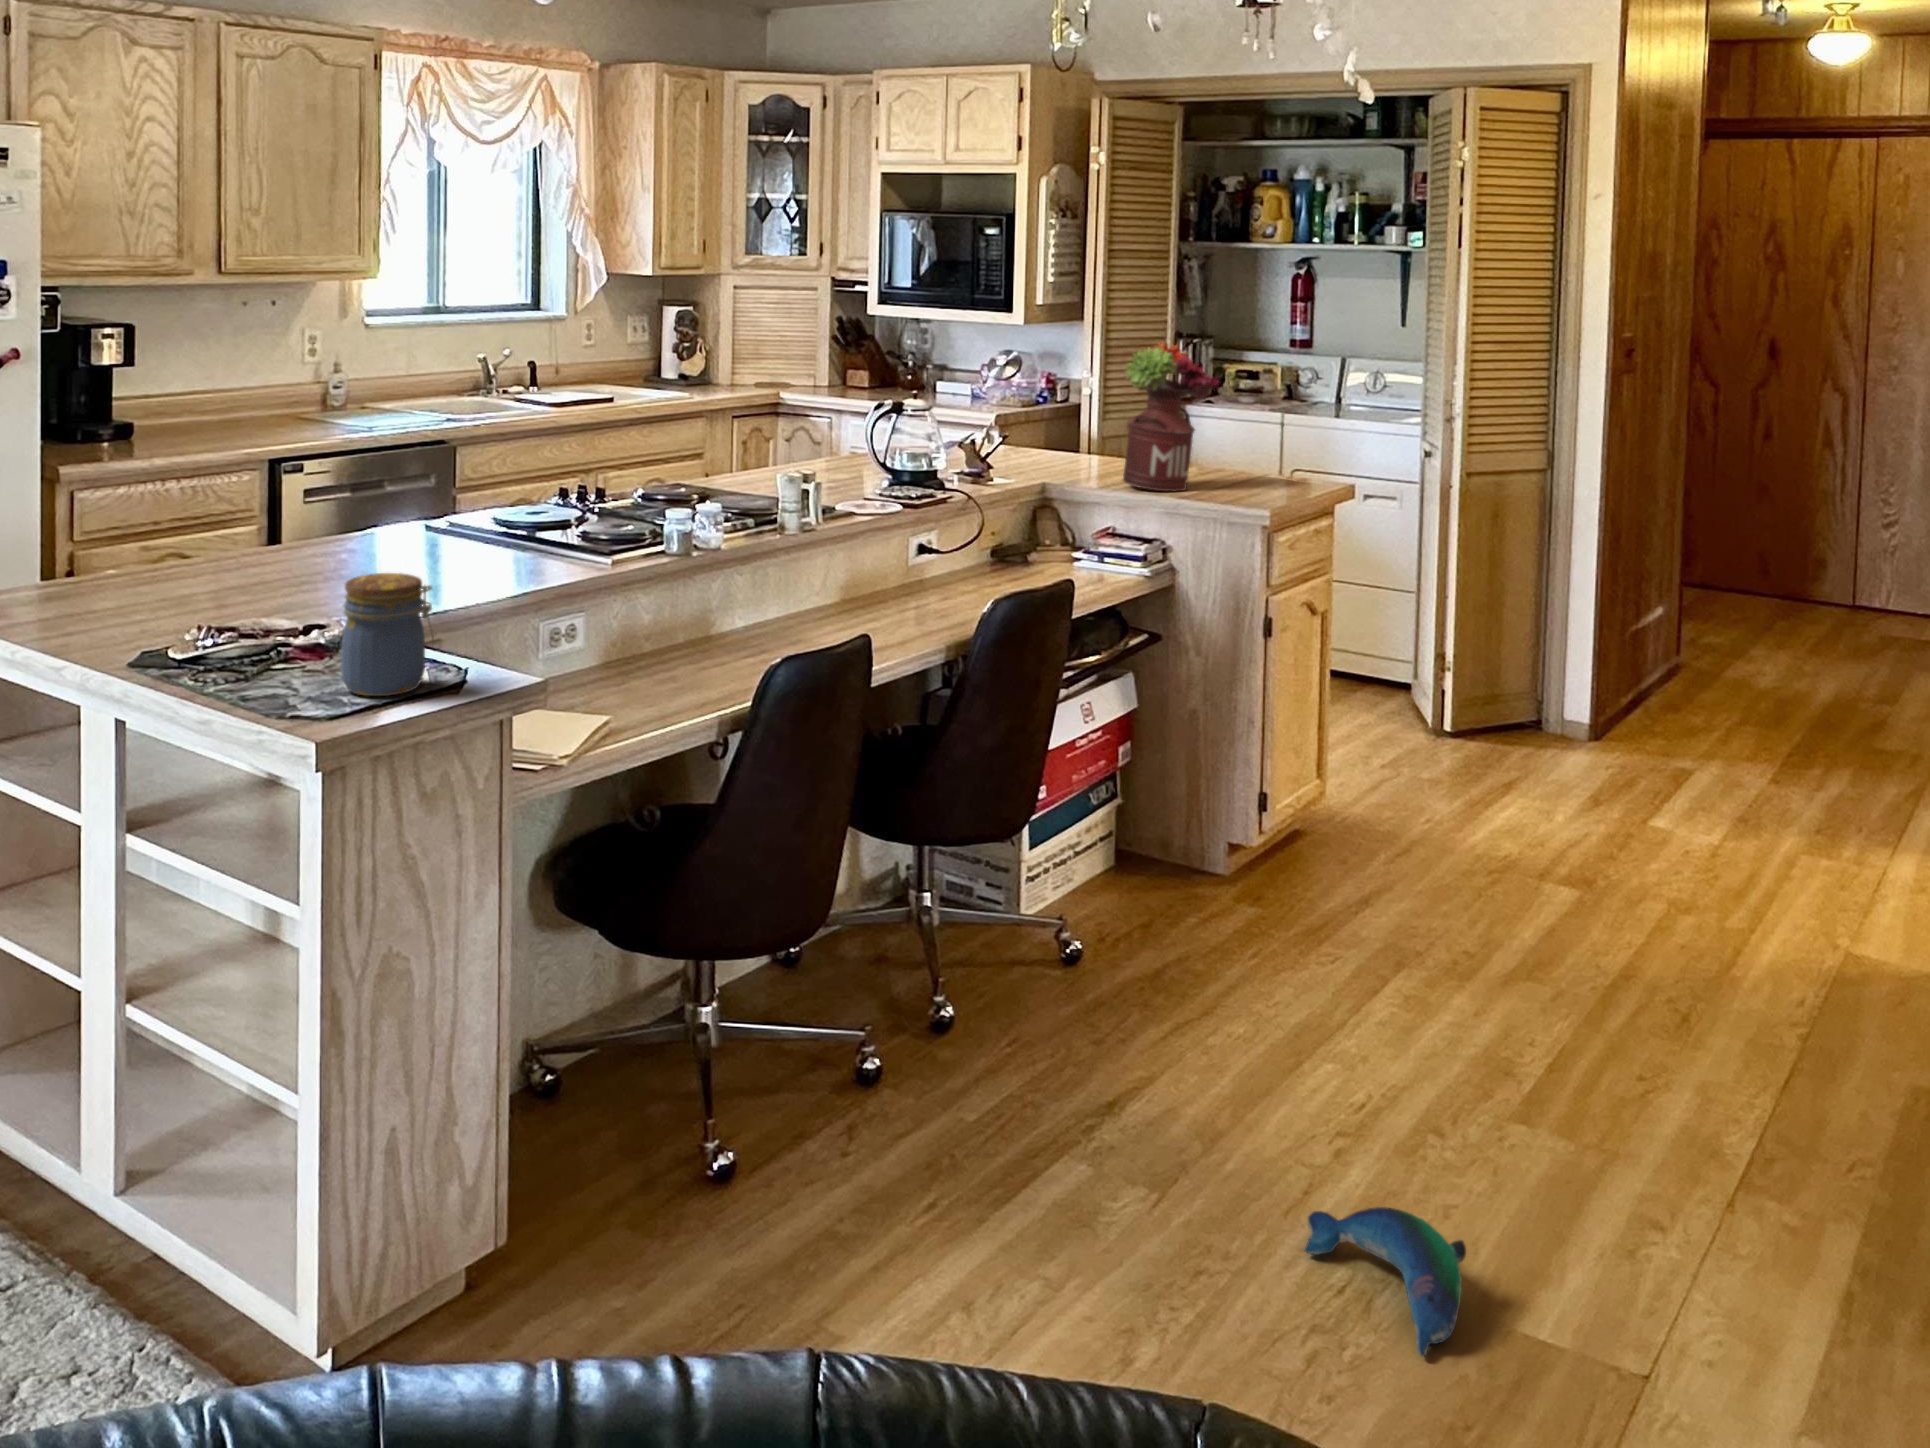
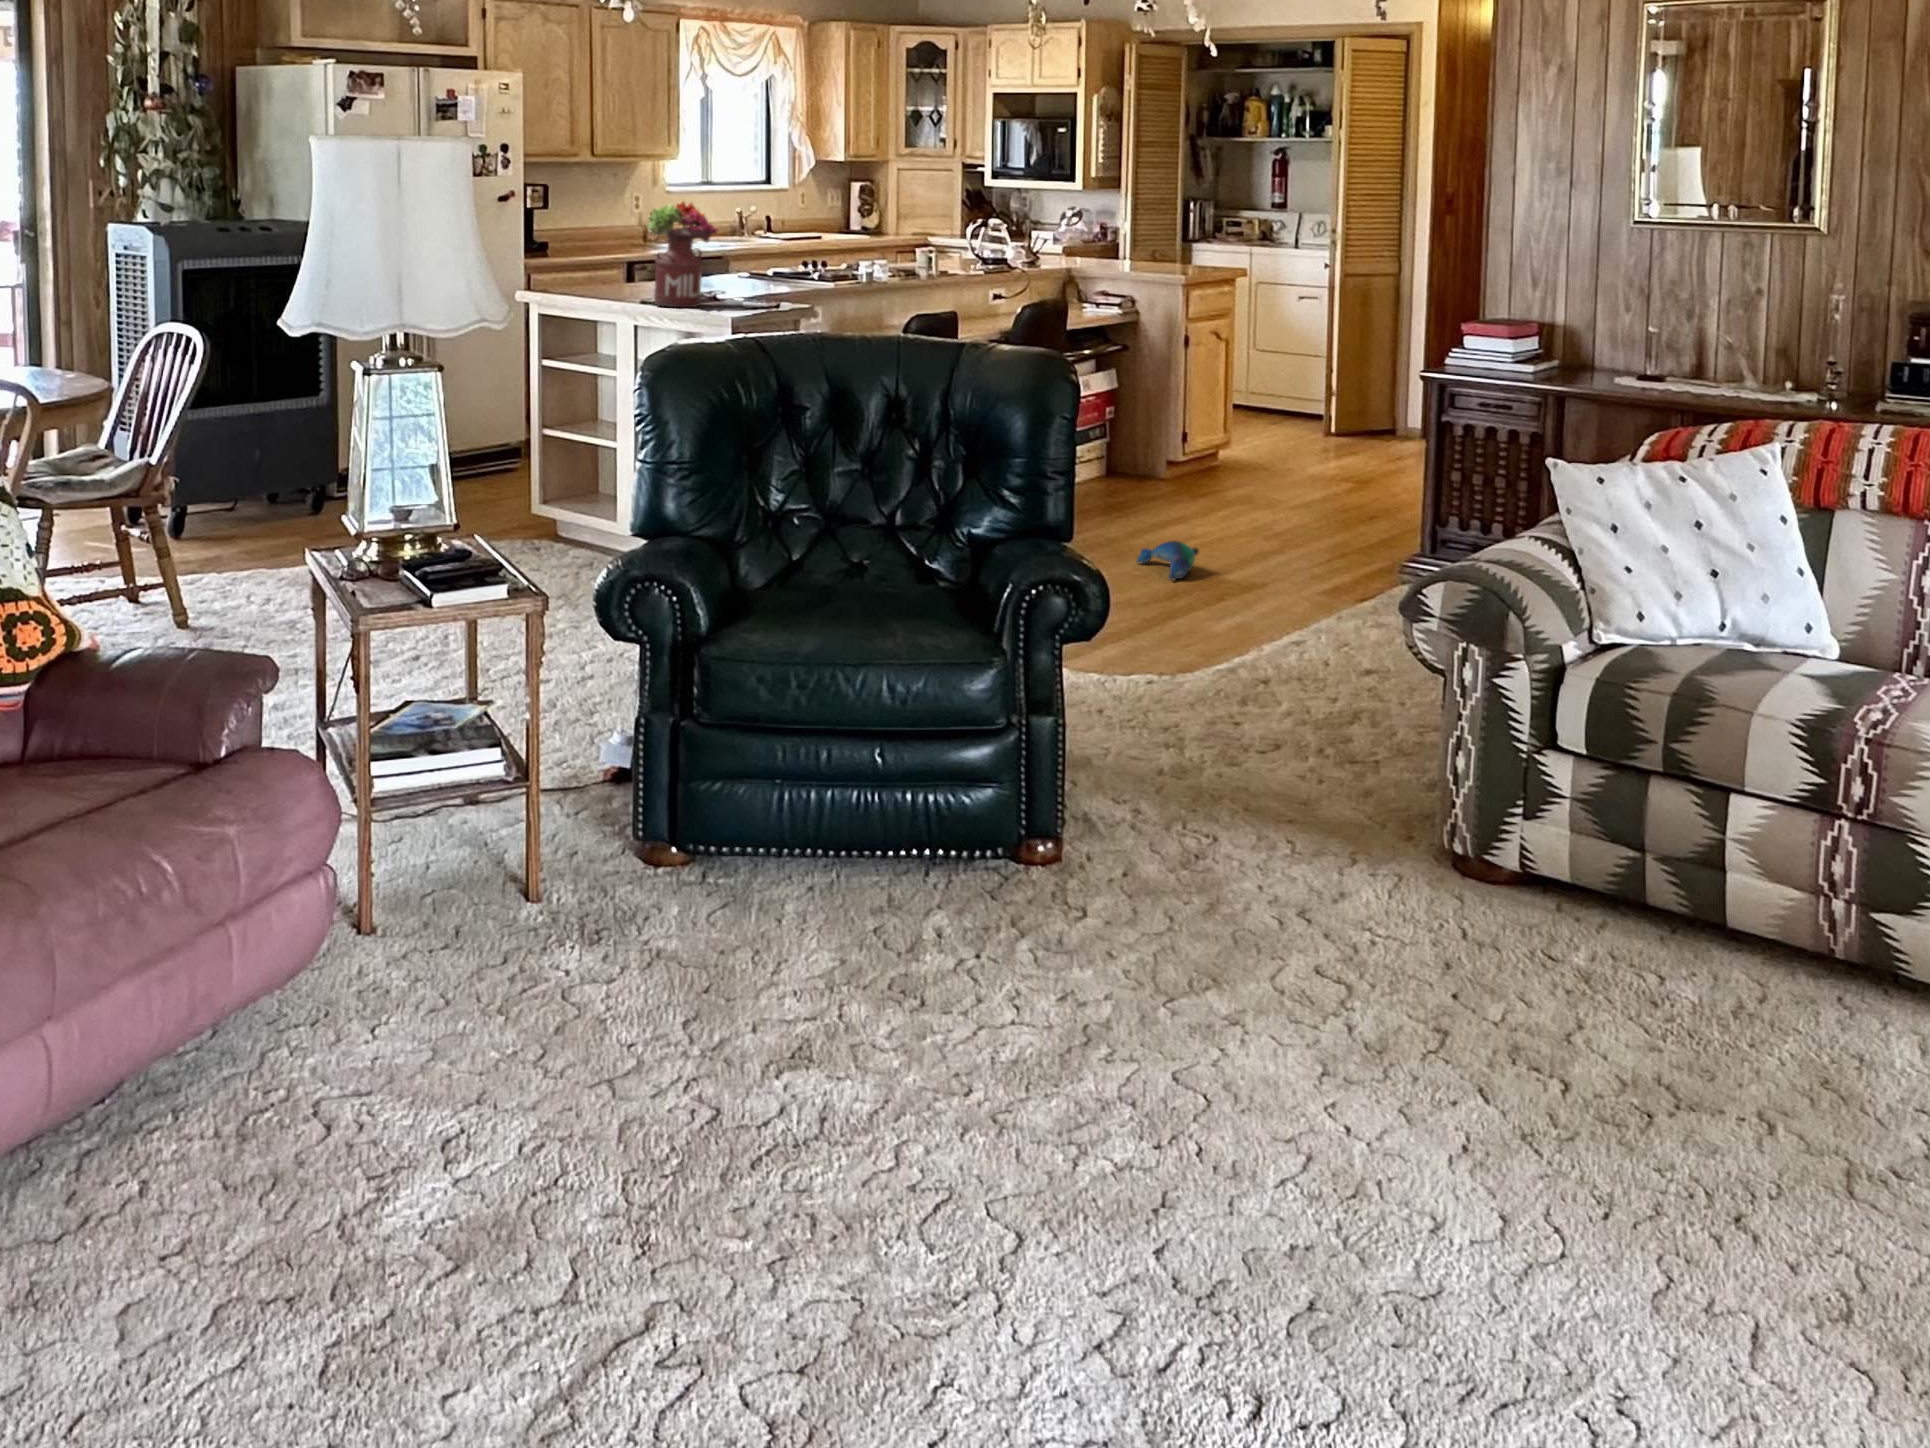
flower arrangement: present [1123,342,1219,491] -> present [647,202,718,307]
jar: present [341,573,434,696] -> none [728,264,765,312]

